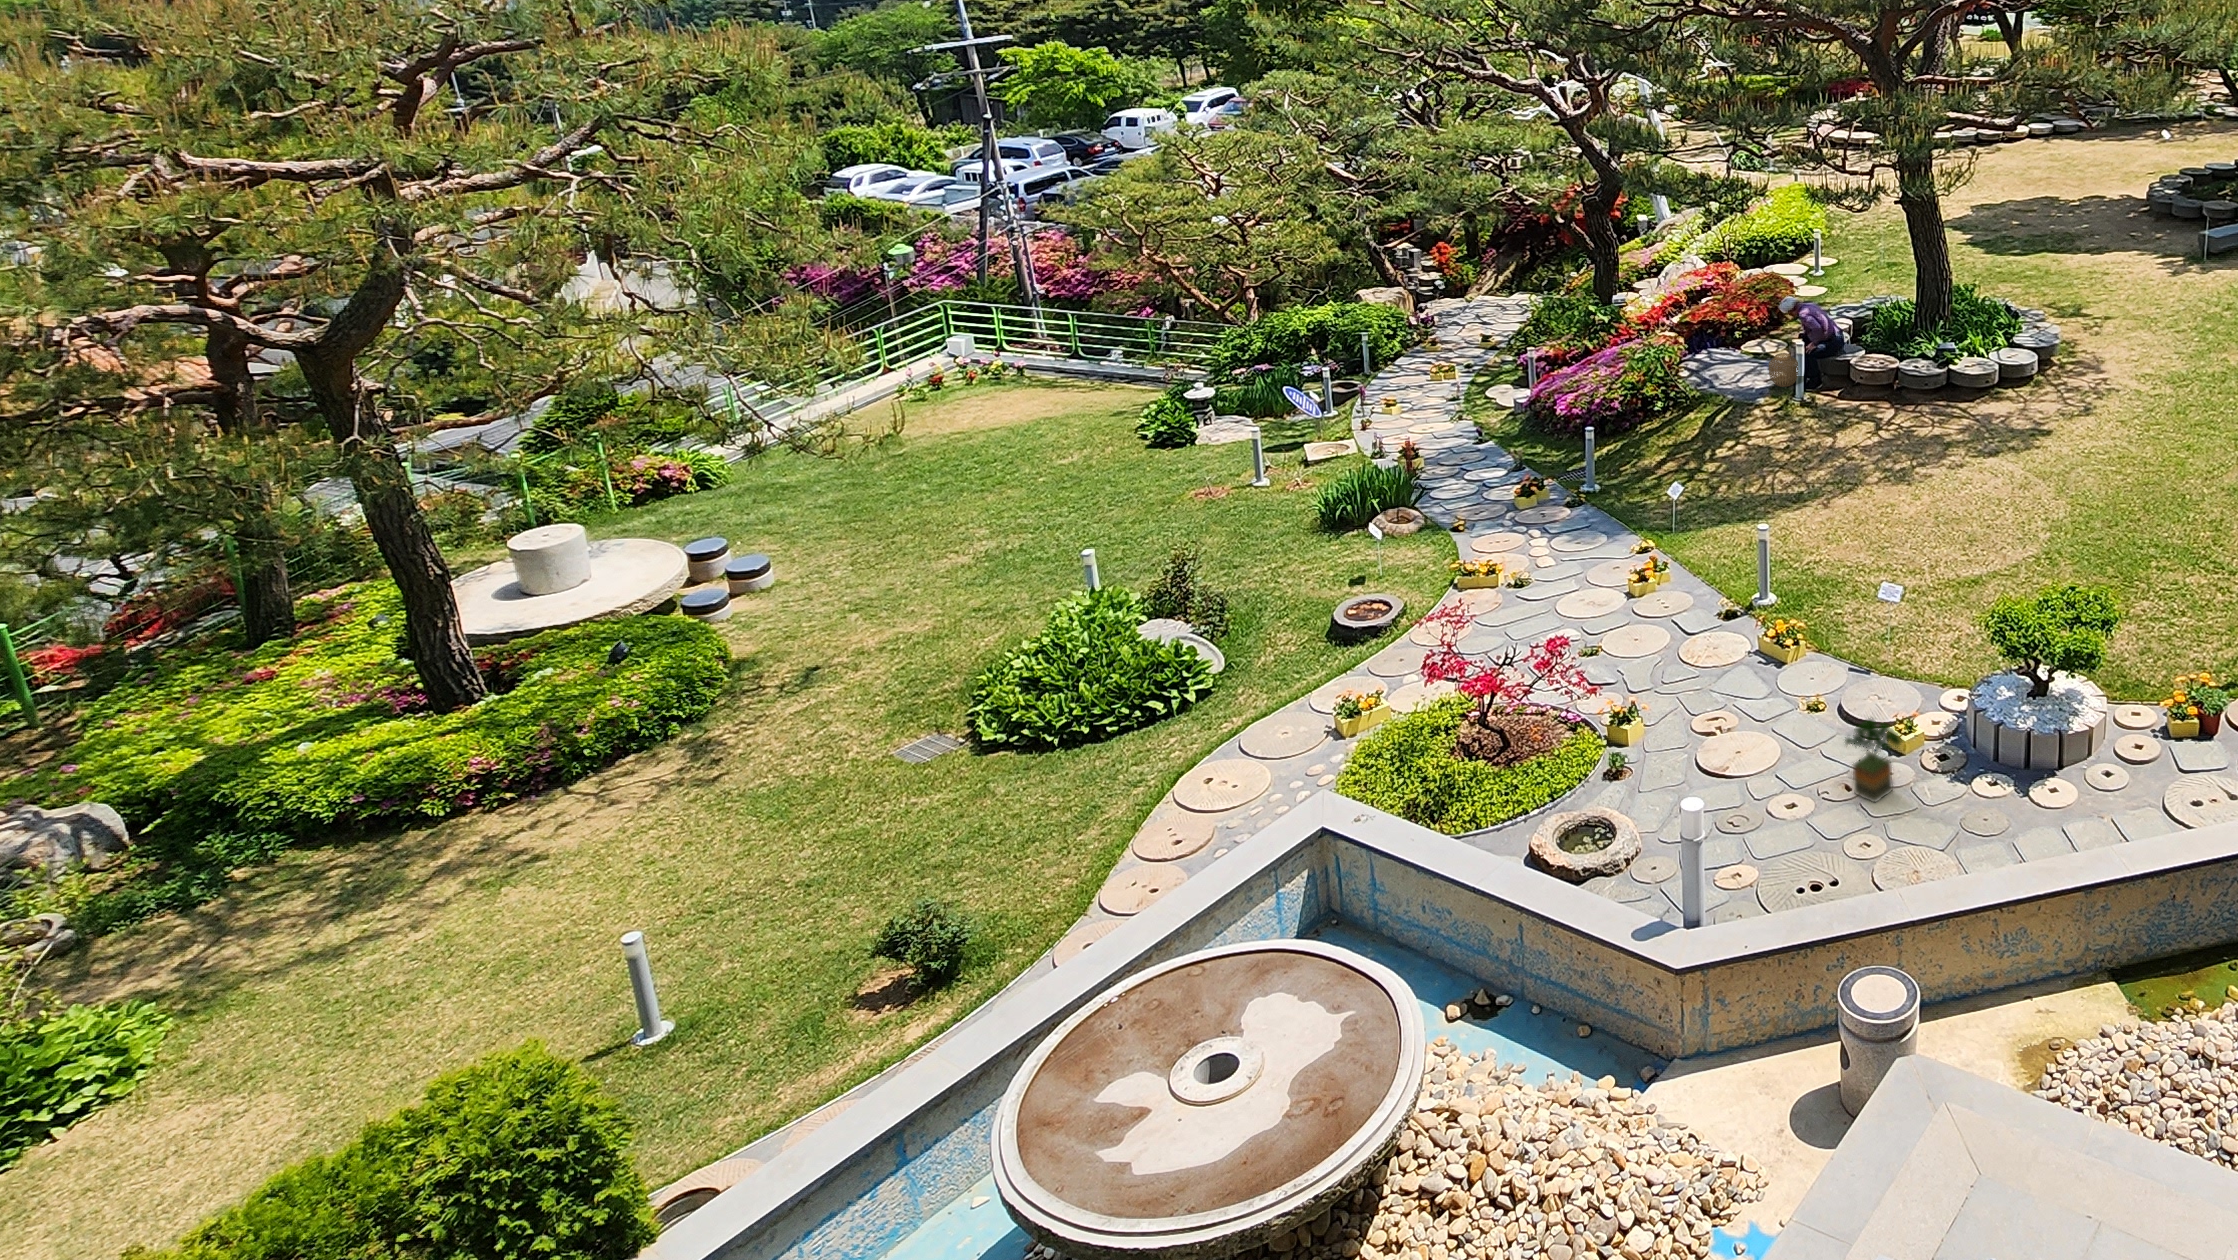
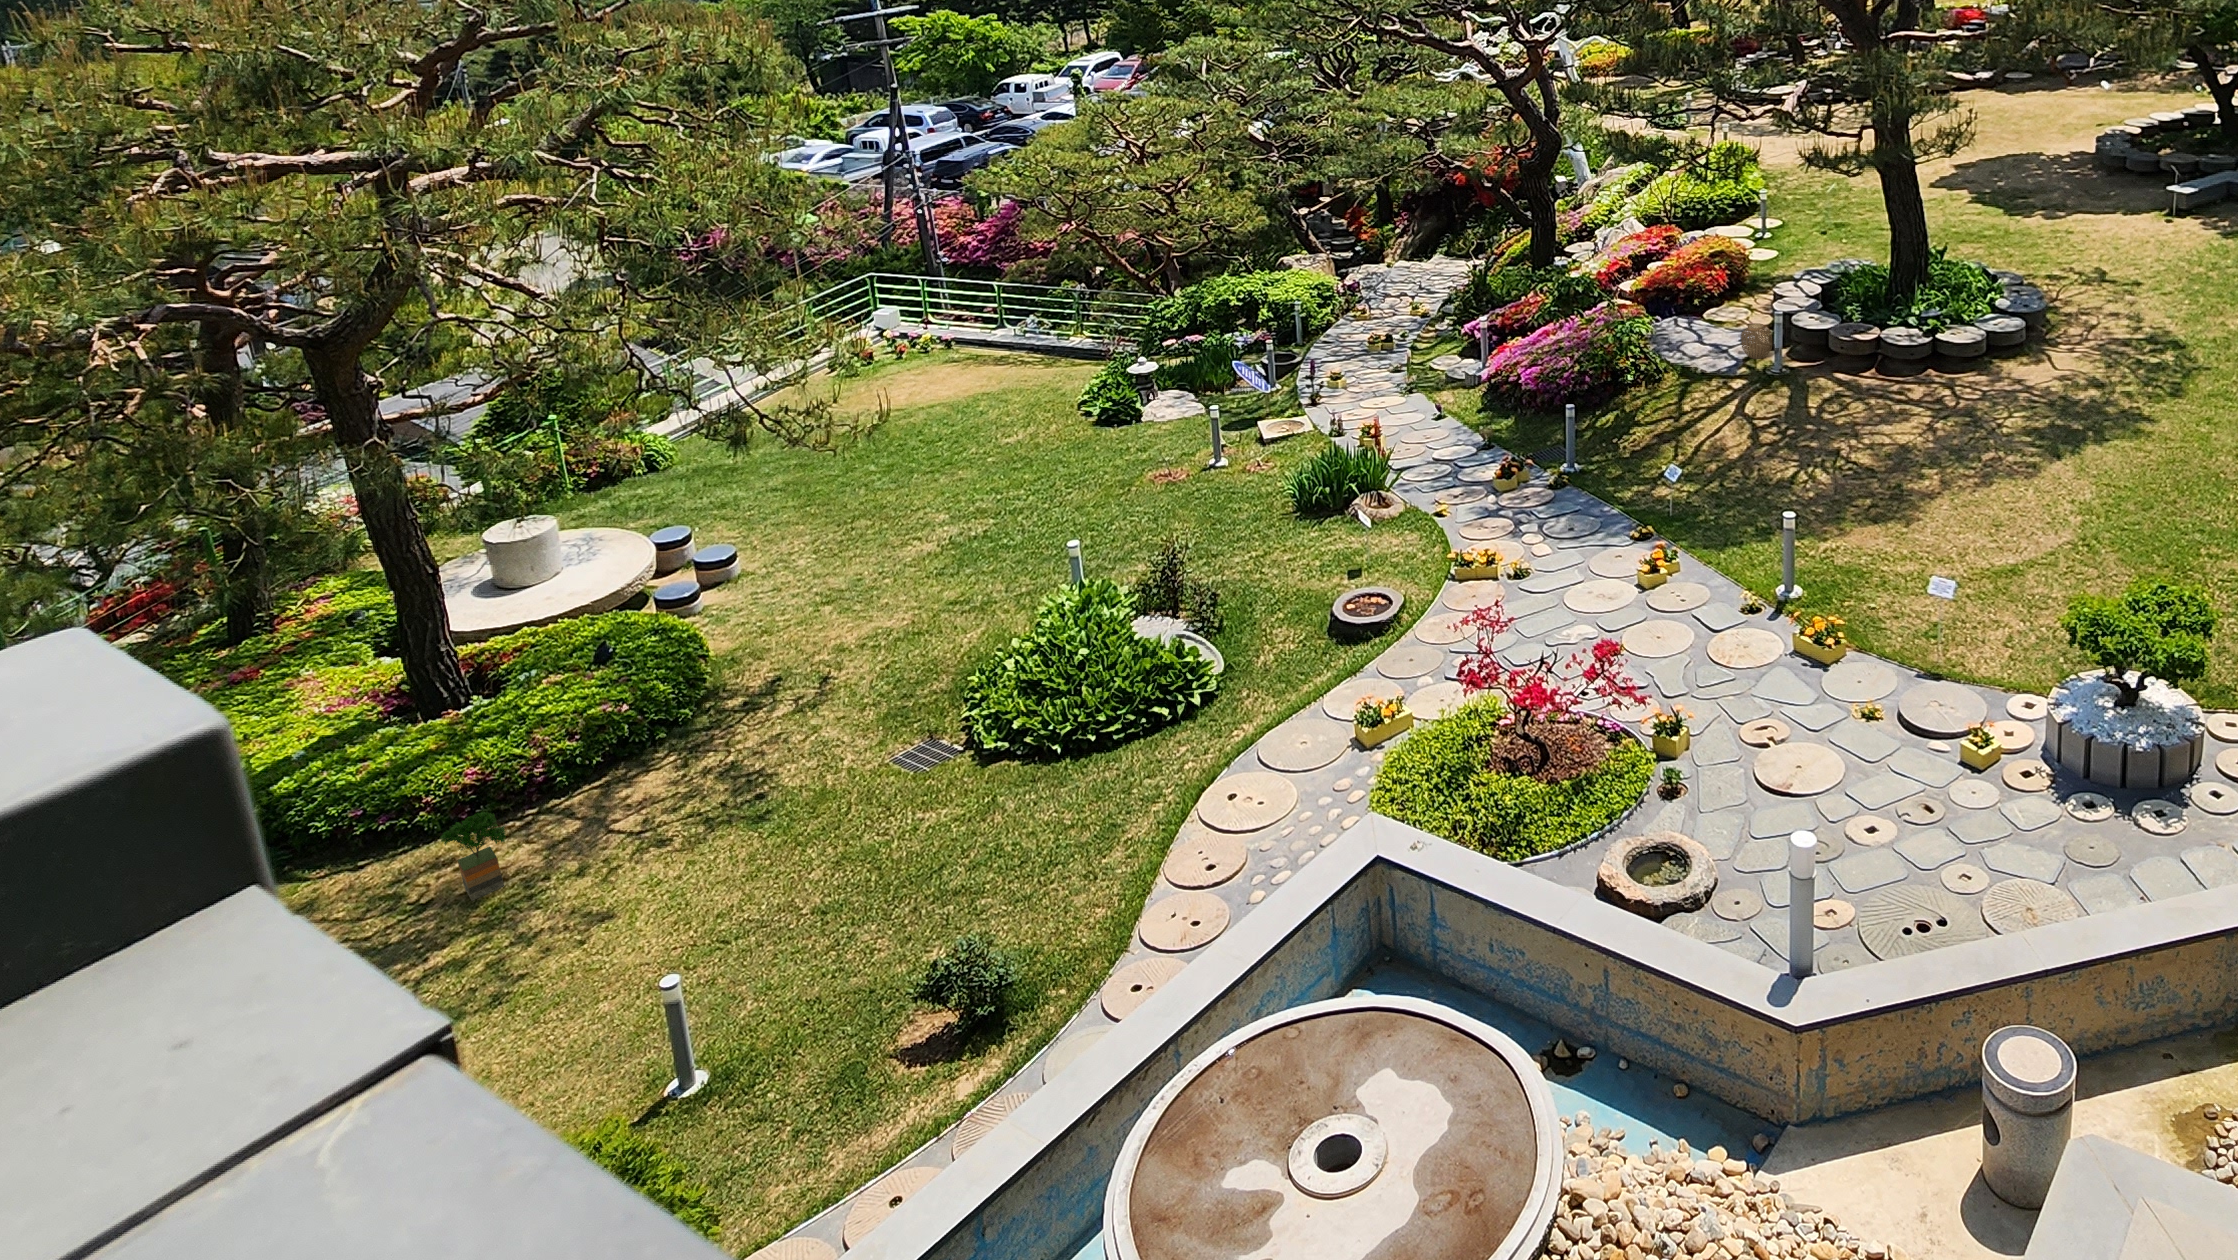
potted tree: present [1845,719,1902,802] -> present [440,812,506,901]

